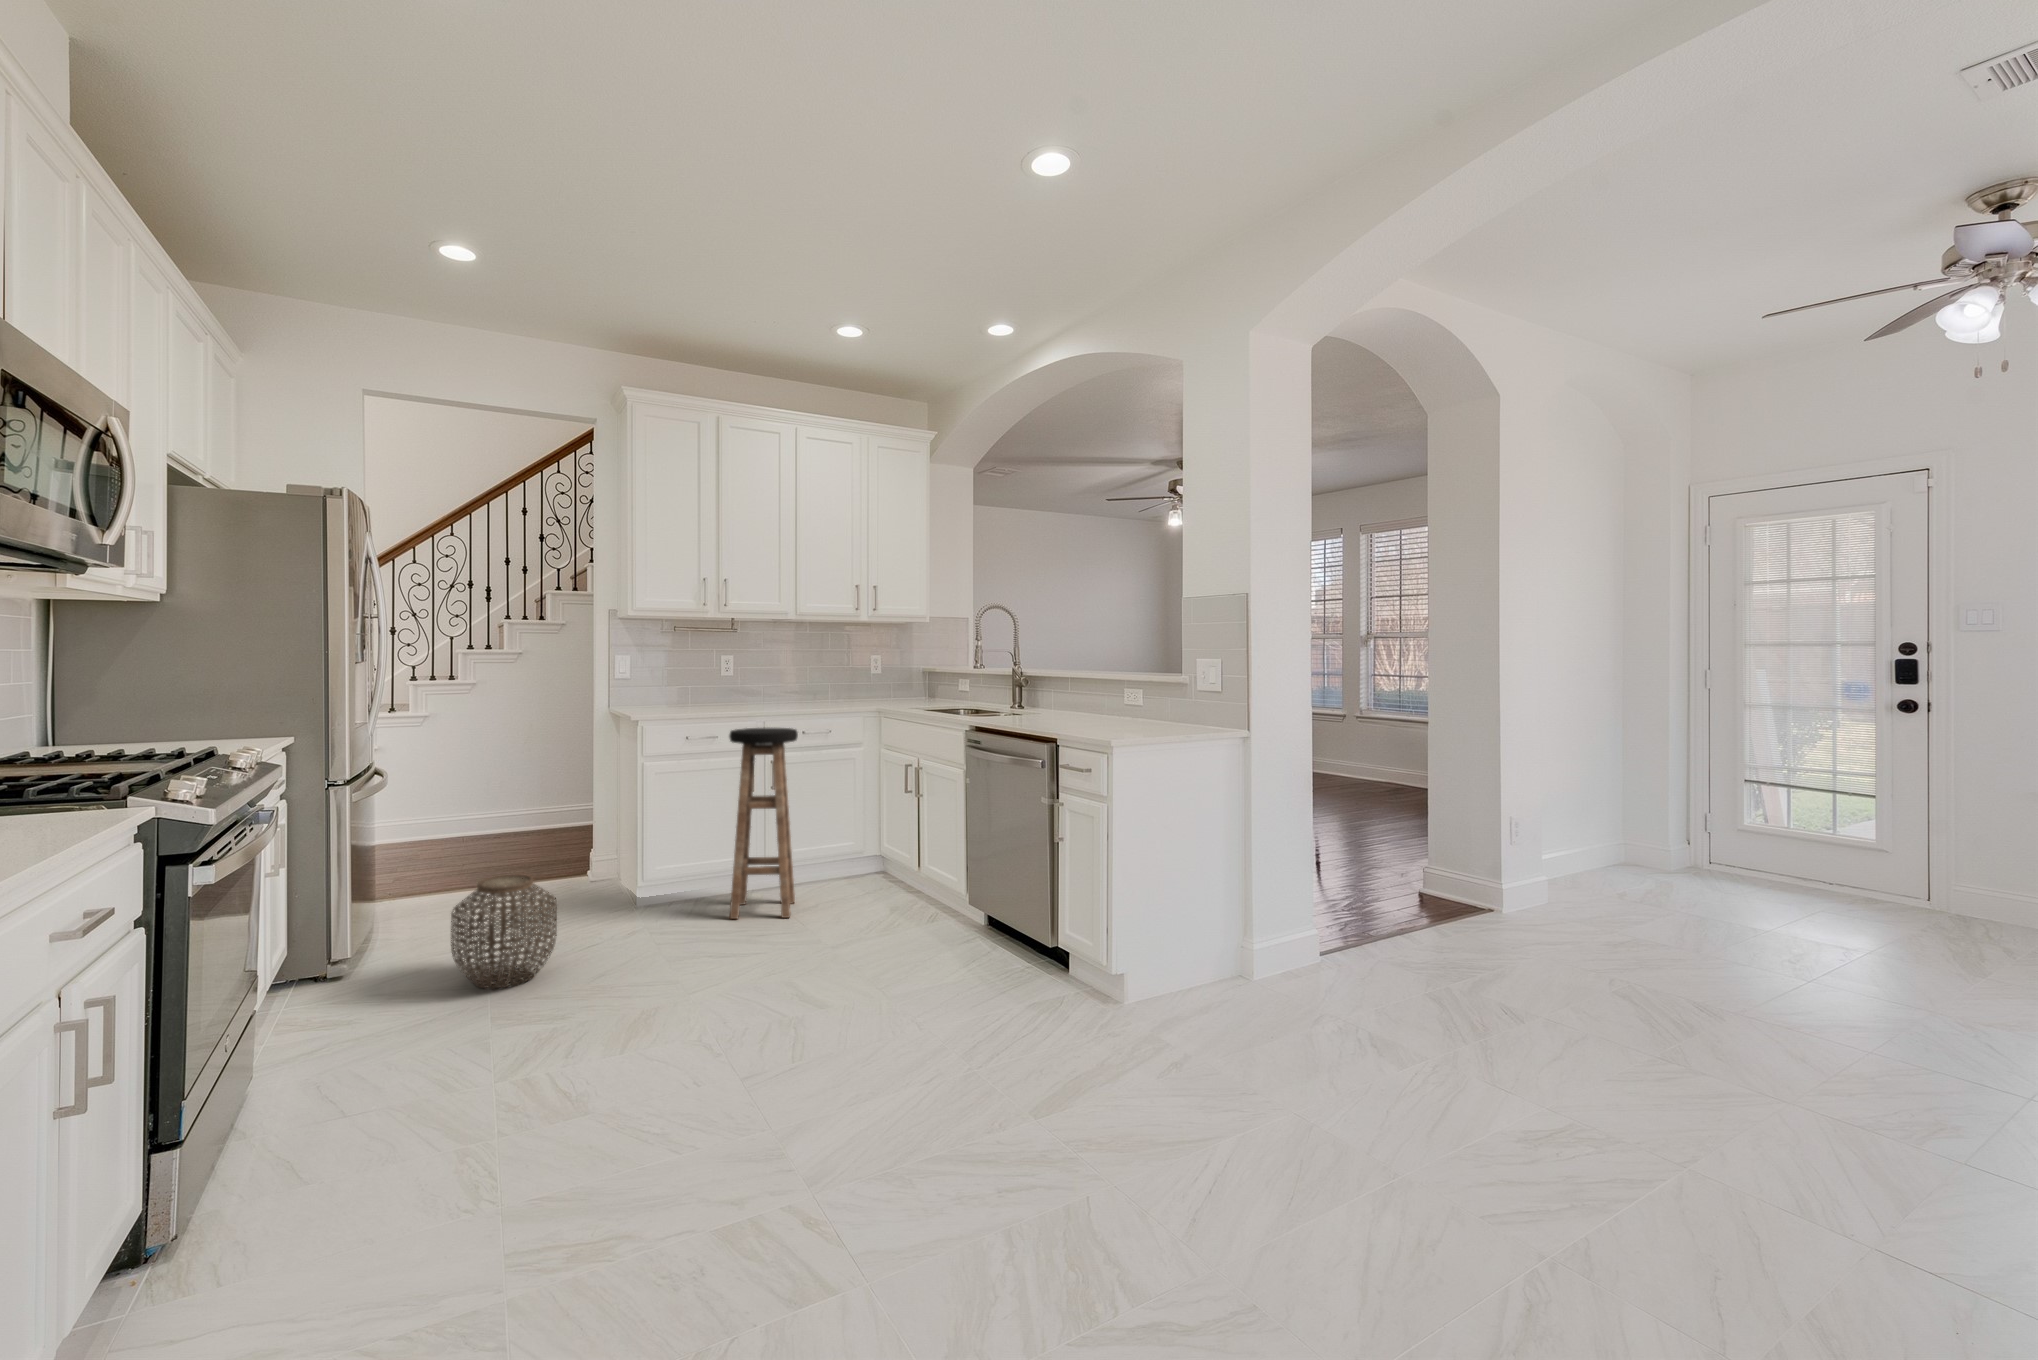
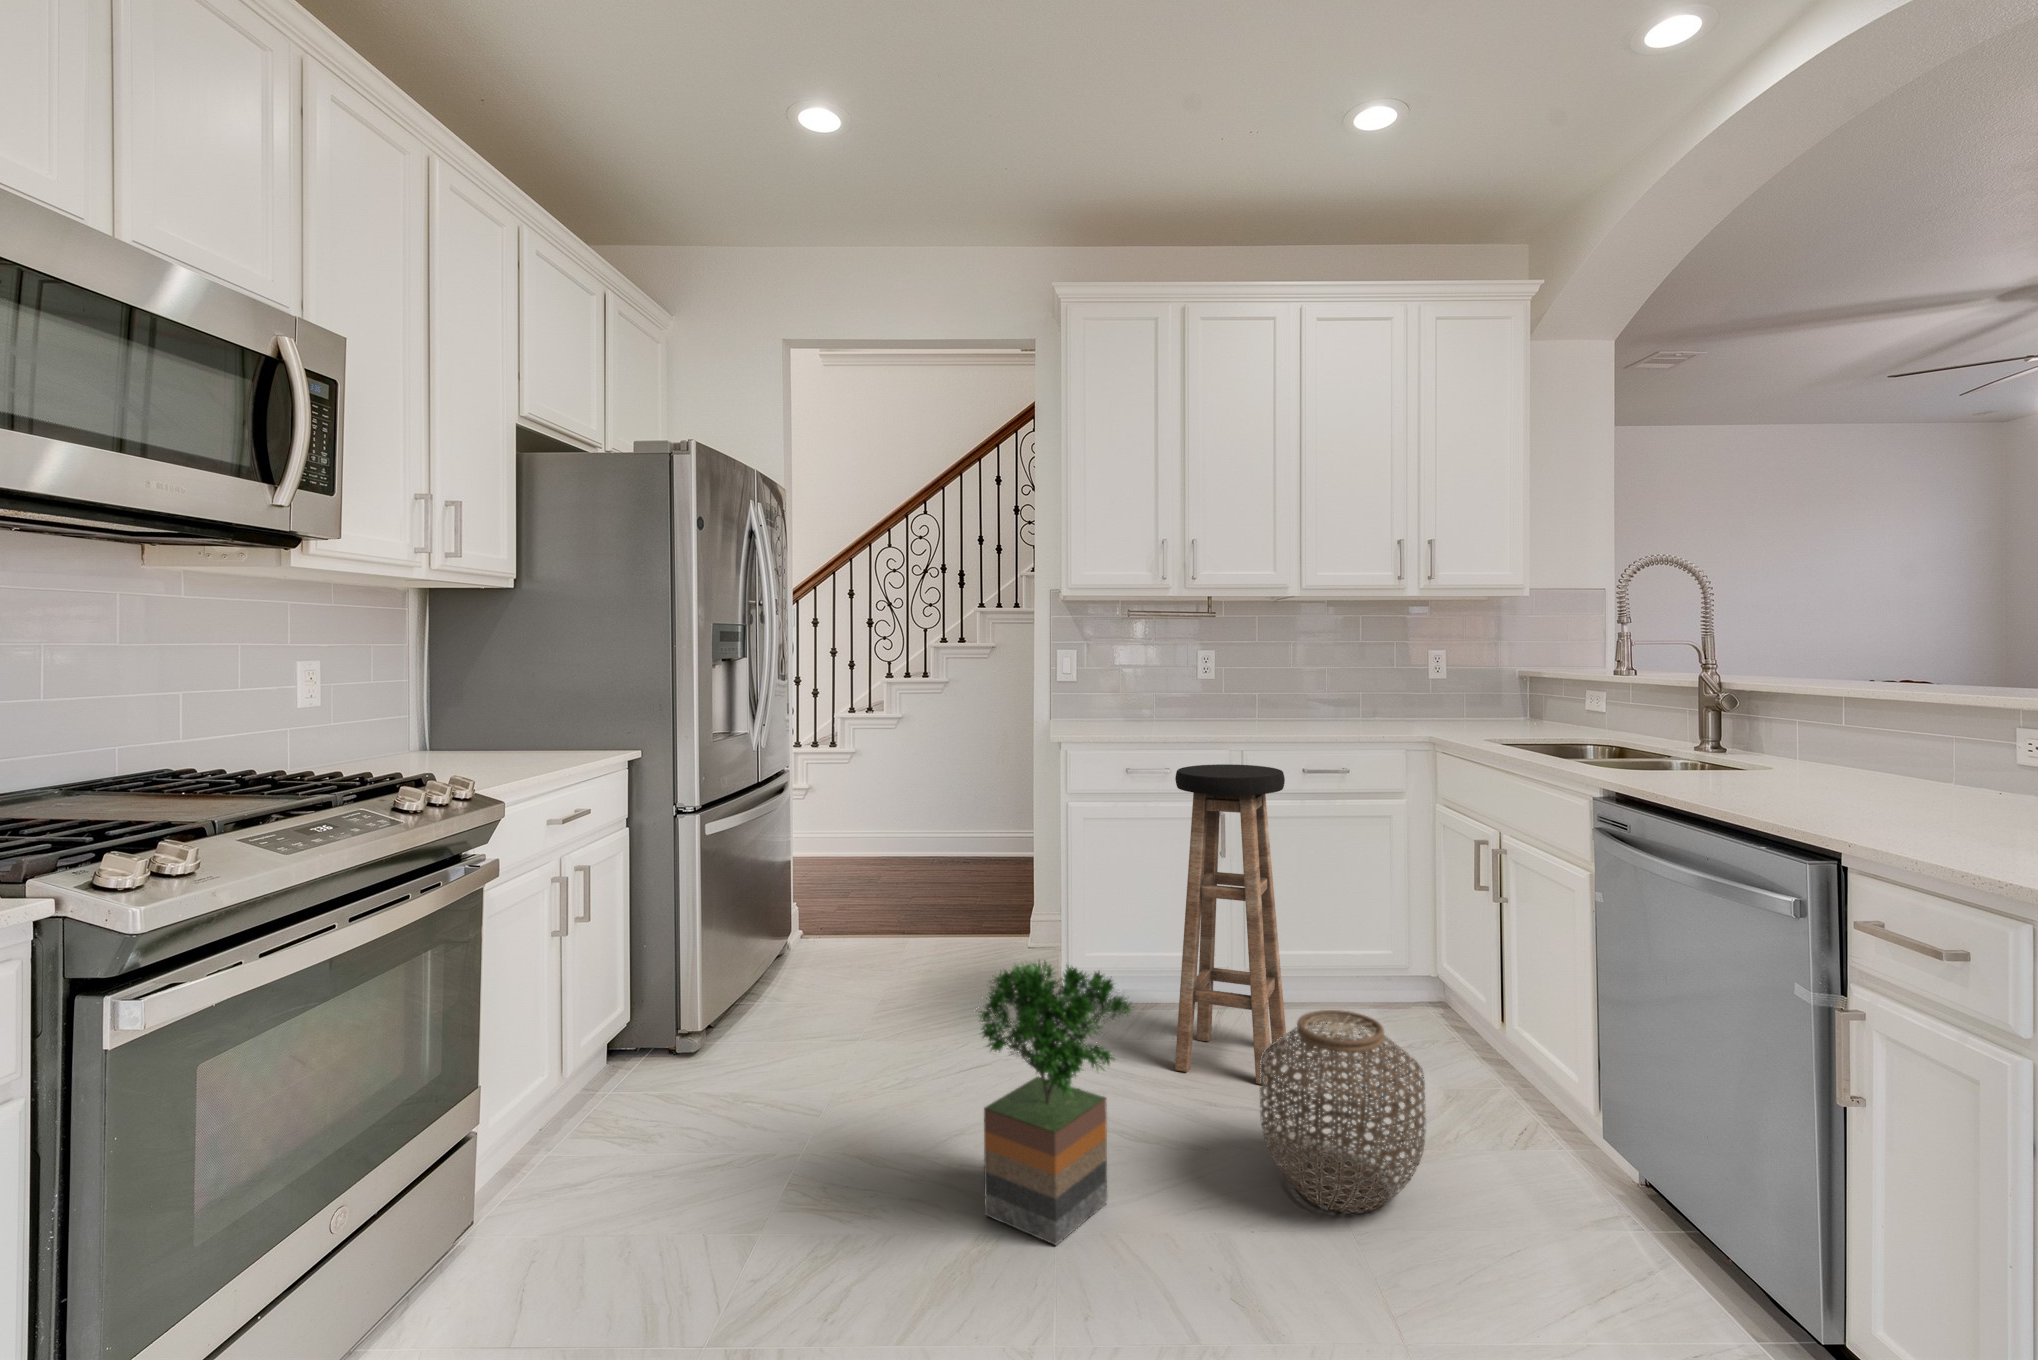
potted tree: none [638,839,734,994] -> present [979,960,1131,1245]
woven basket: present [451,875,557,988] -> present [1260,1010,1425,1212]

